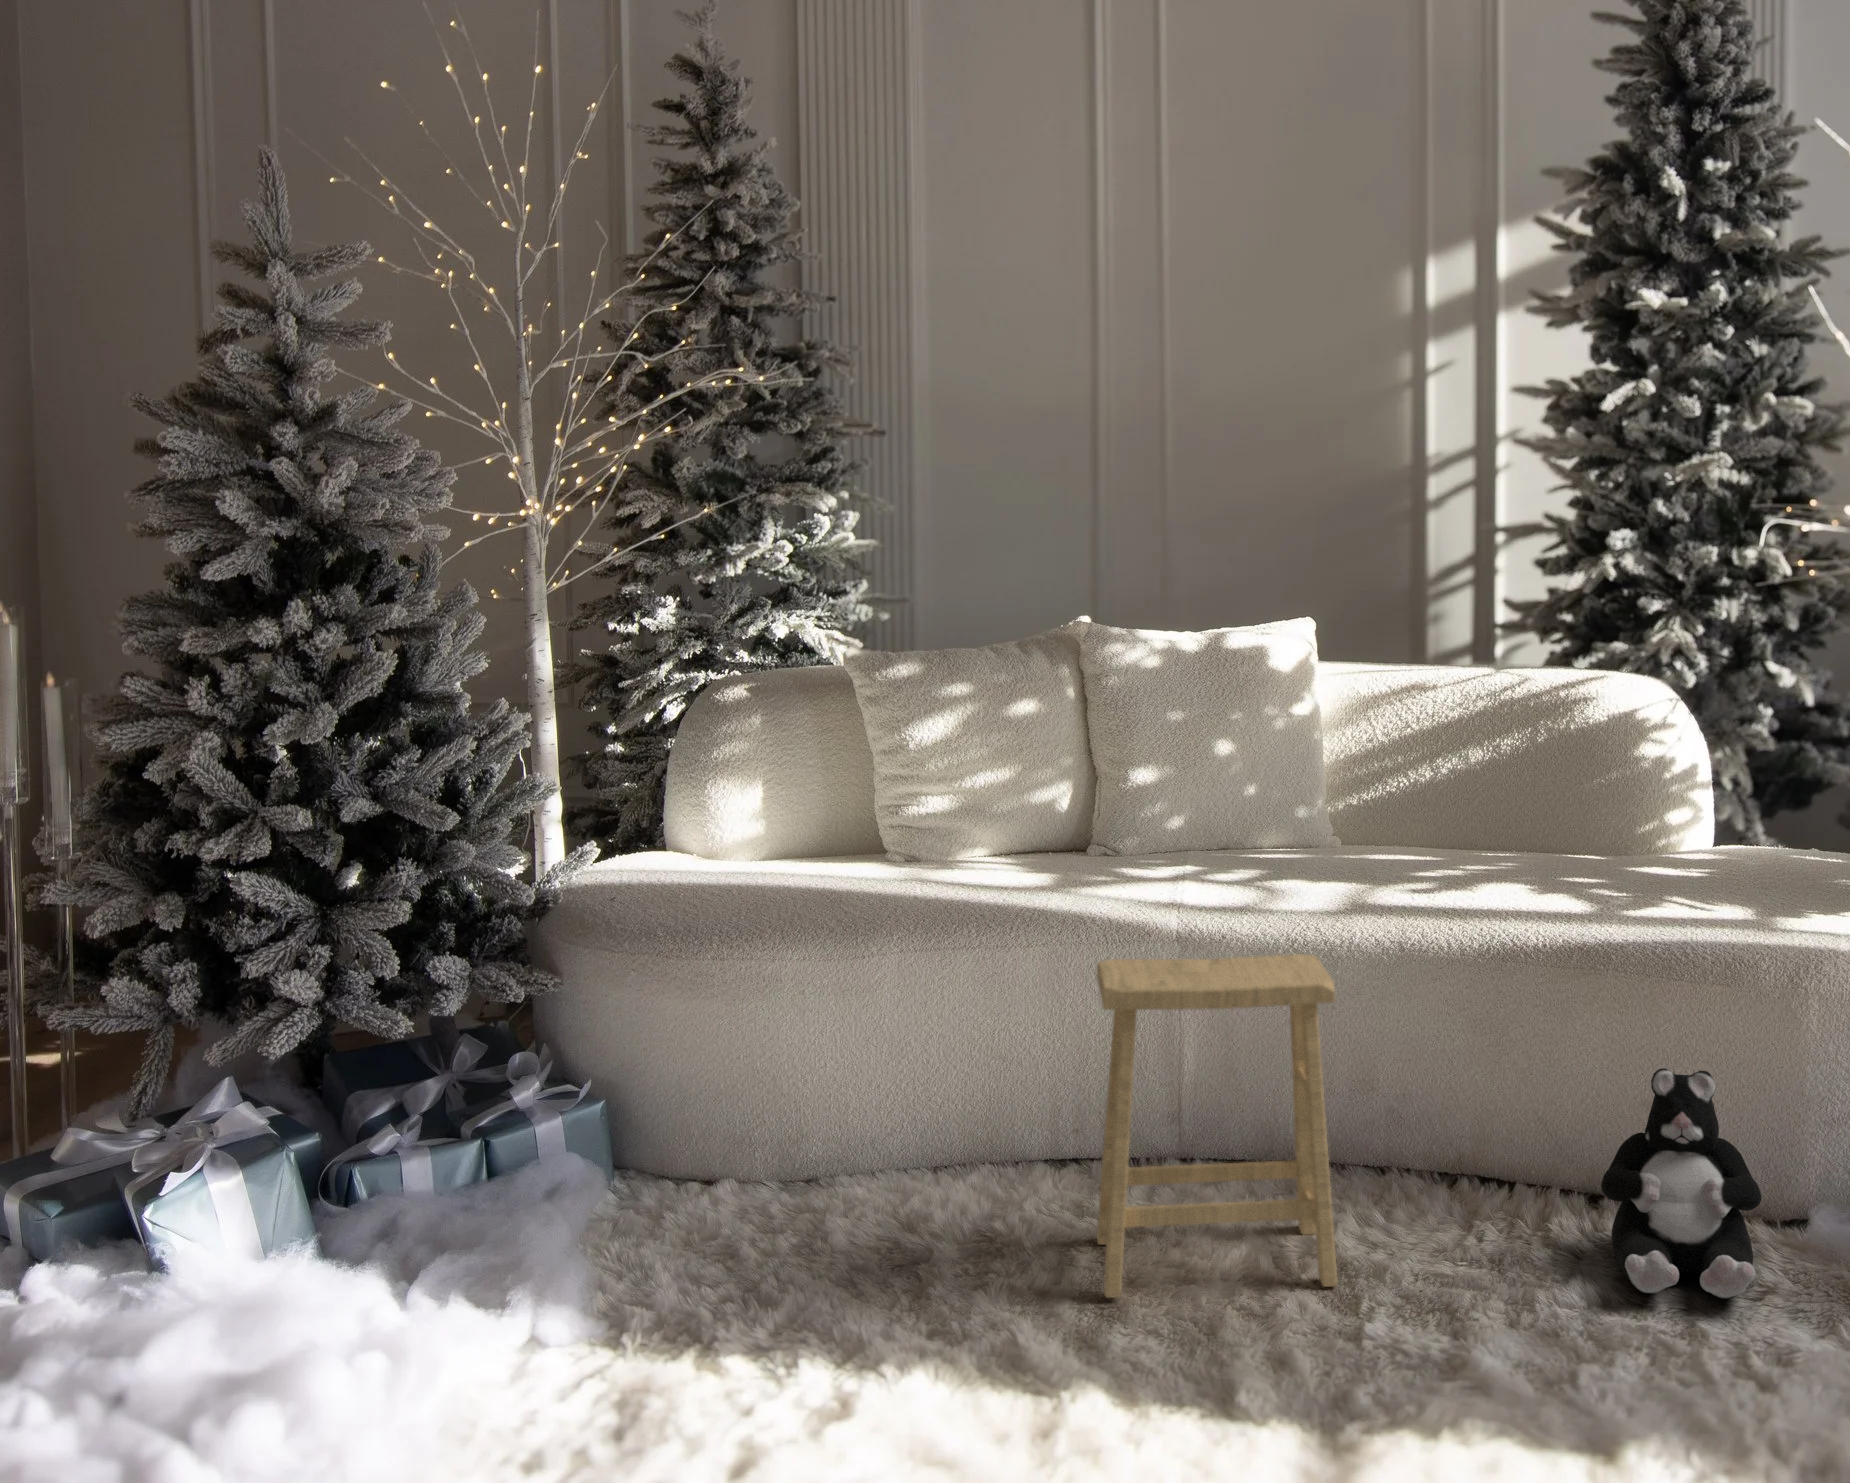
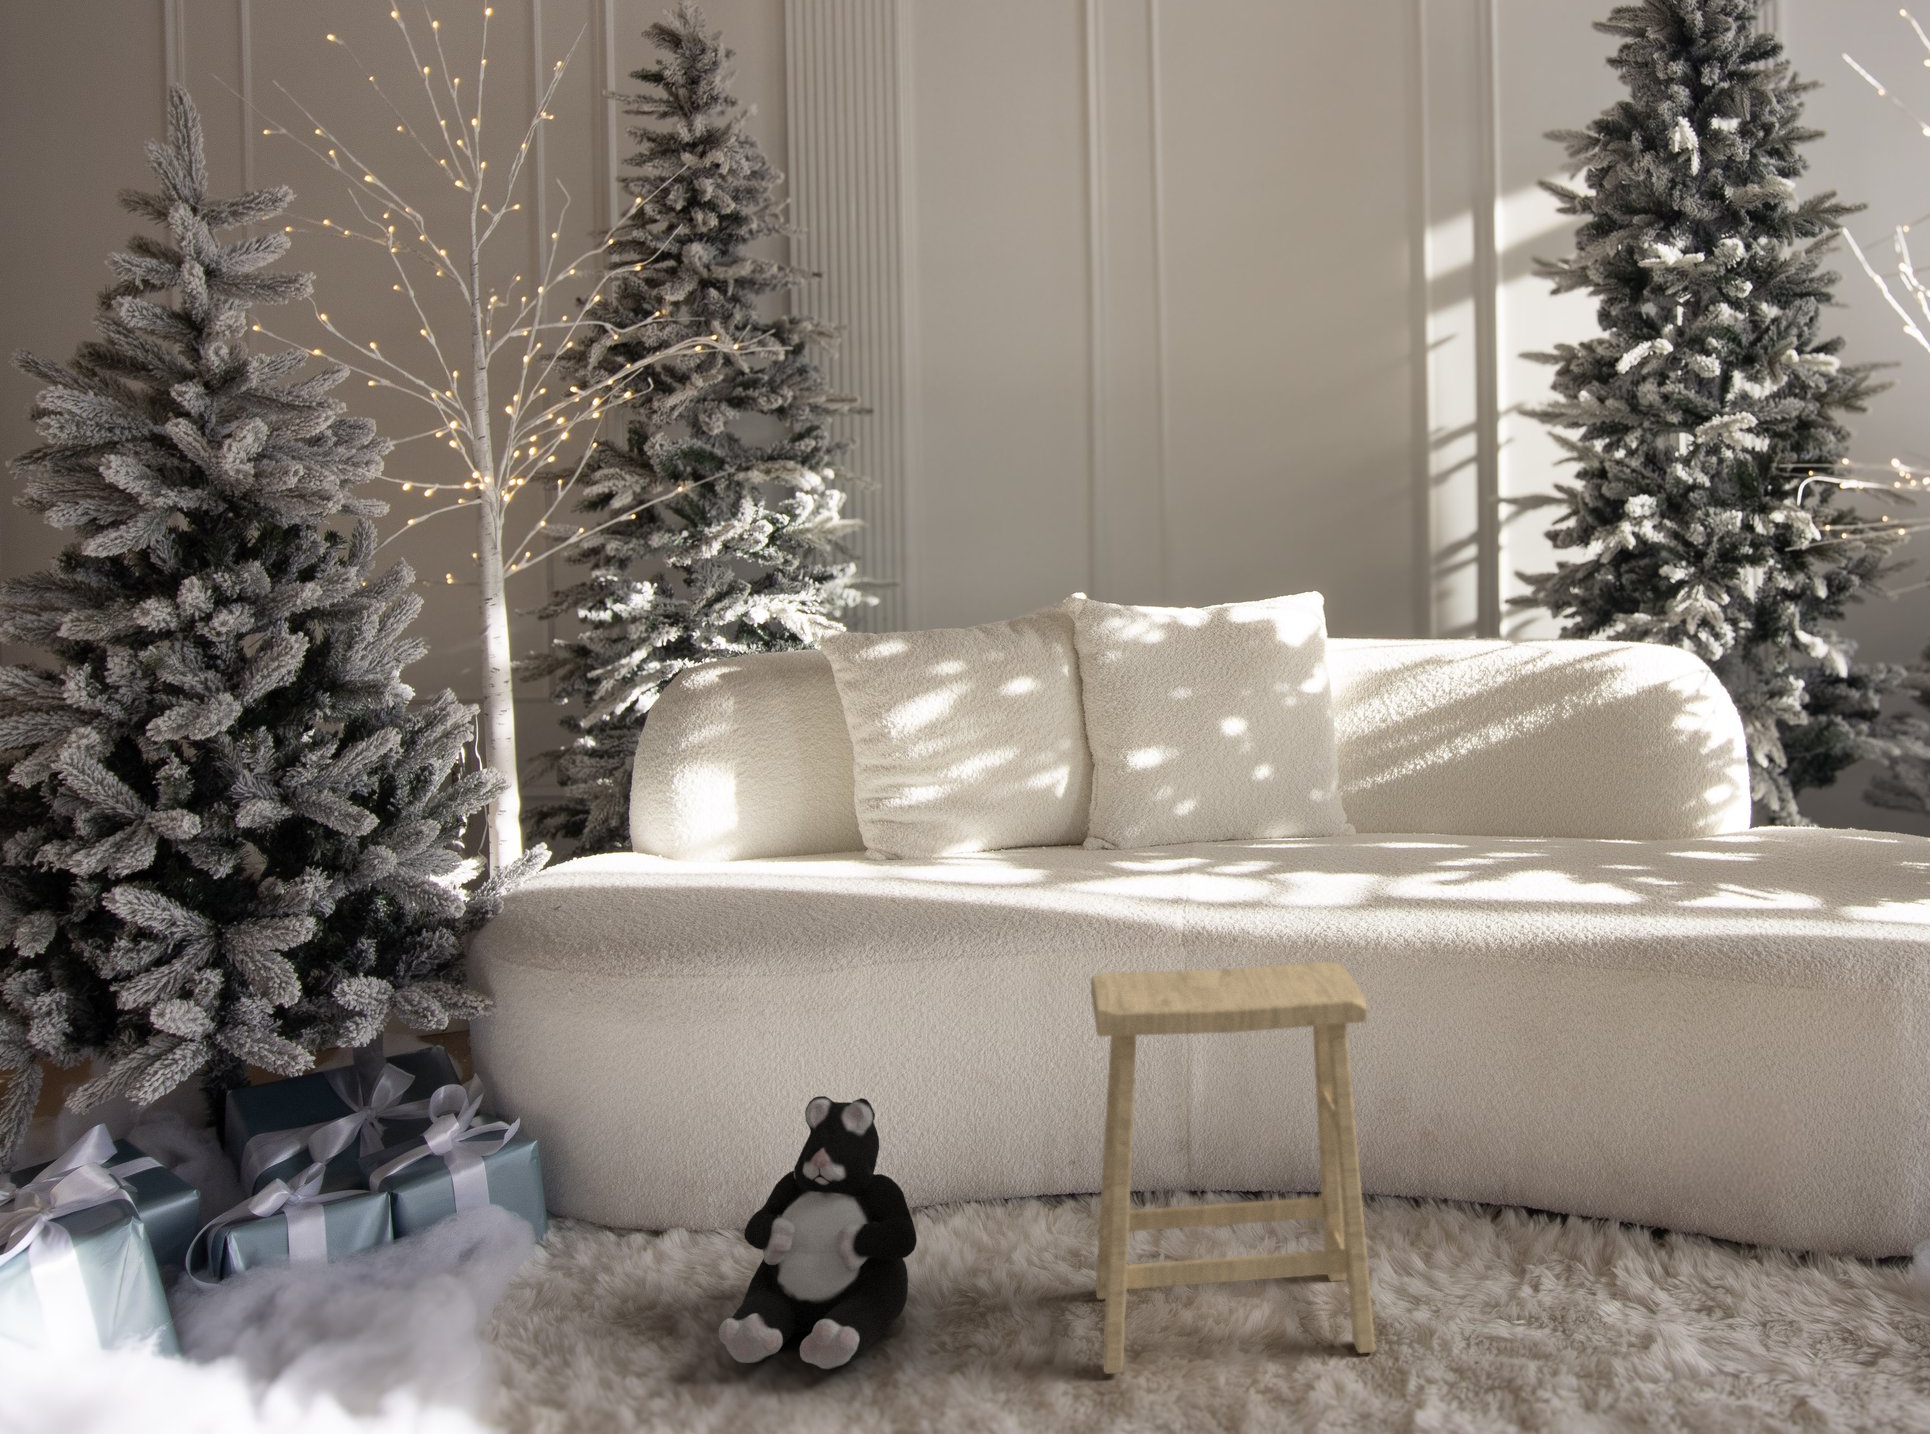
plush toy: present [1601,1068,1761,1299] -> present [719,1096,917,1370]

